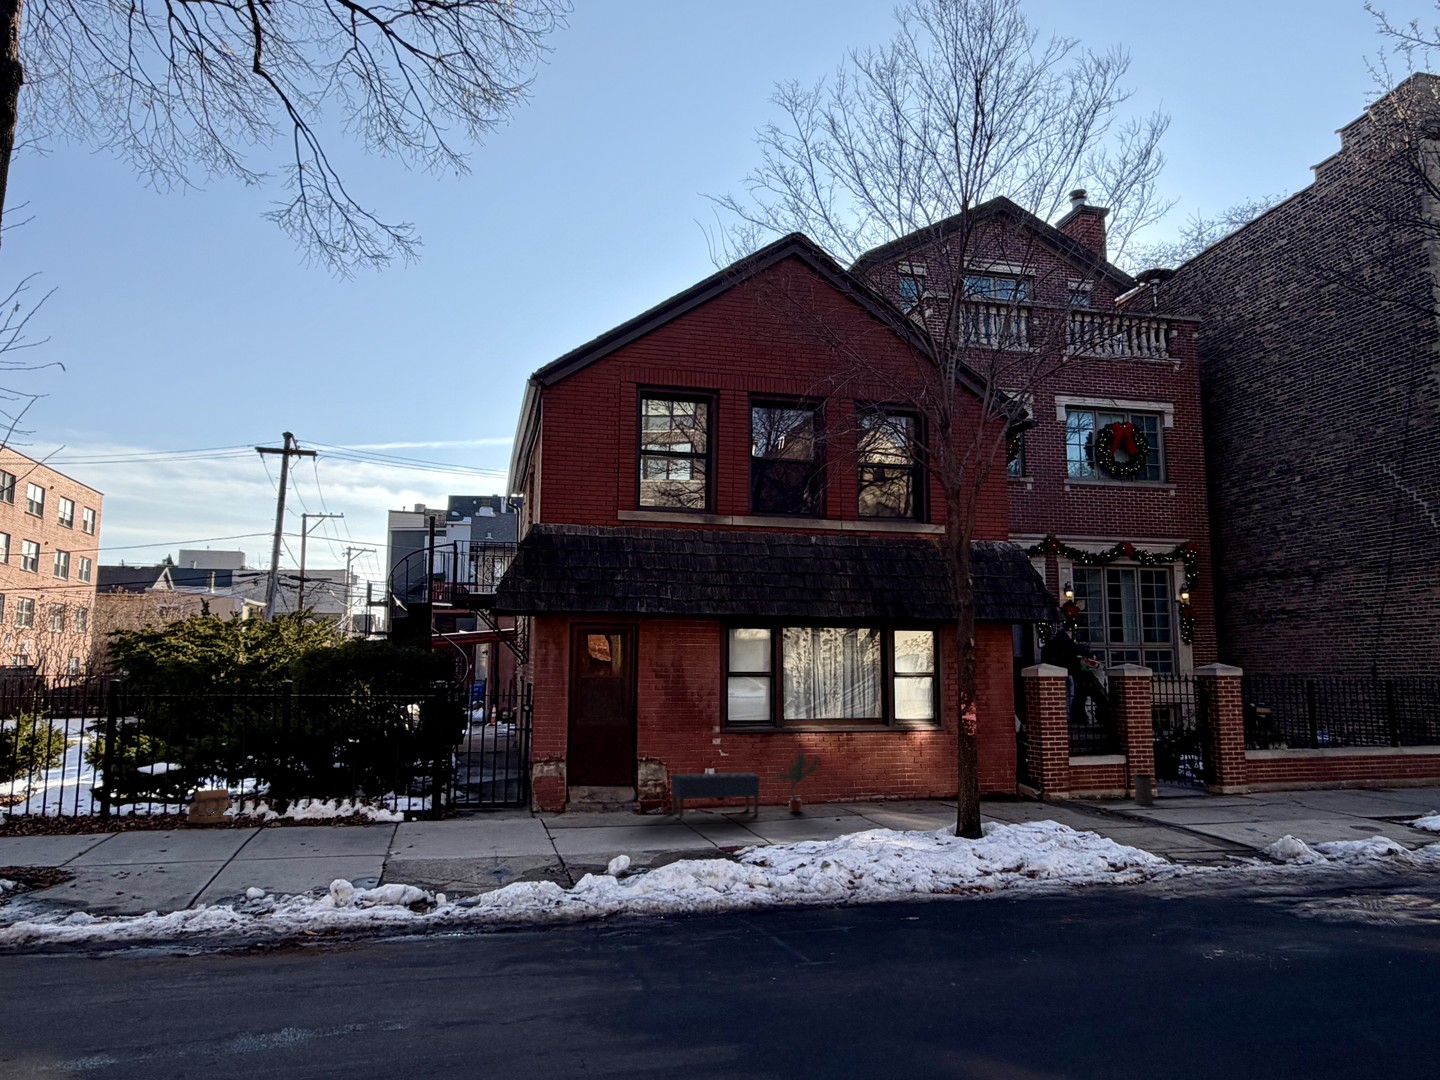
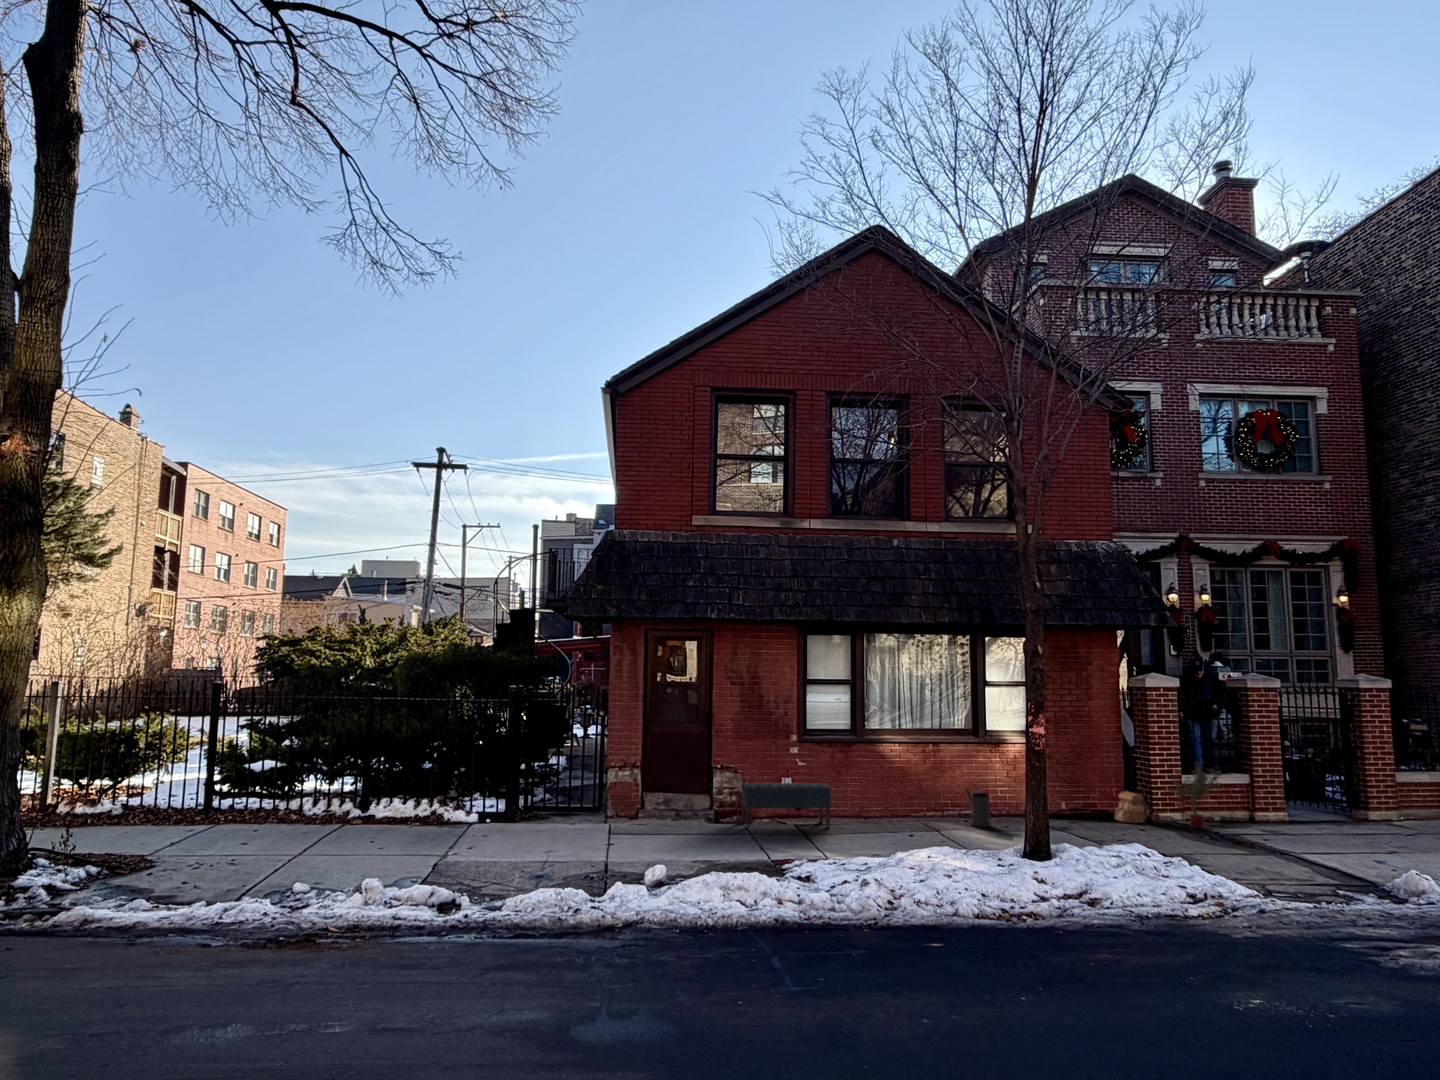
potted tree: present [772,749,820,812] -> present [1172,762,1221,828]
watering can: present [1133,767,1154,805] -> present [966,787,991,827]
backpack: present [188,789,233,824] -> present [1115,791,1149,823]

